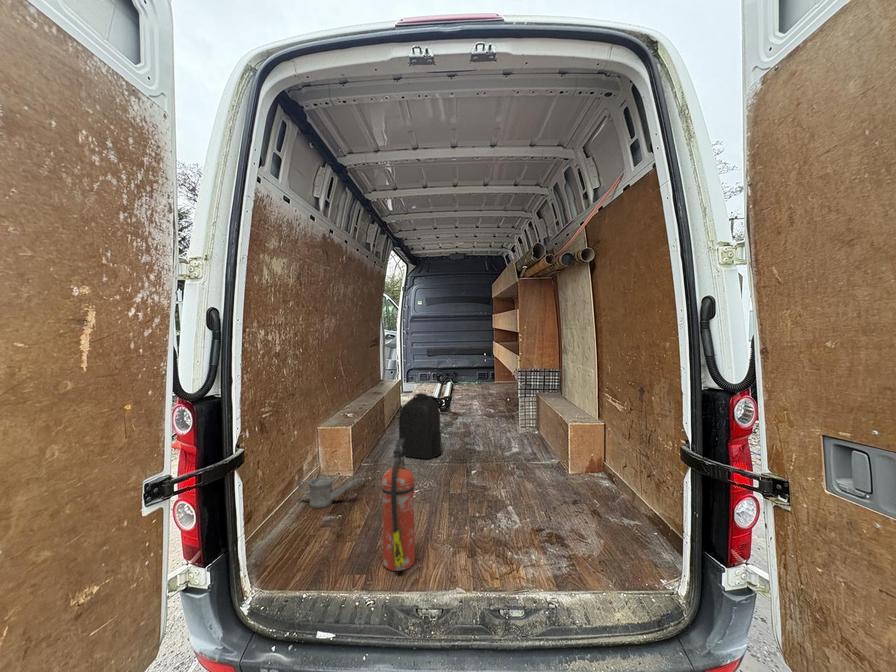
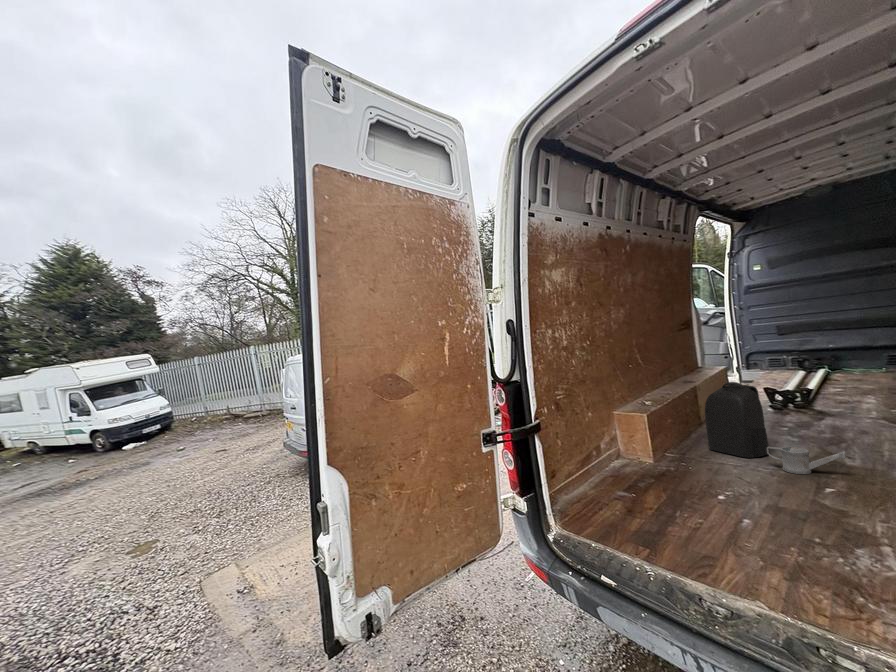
fire extinguisher: present [382,439,415,571] -> none [662,427,707,555]
watering can: present [298,478,358,508] -> present [767,447,846,474]

